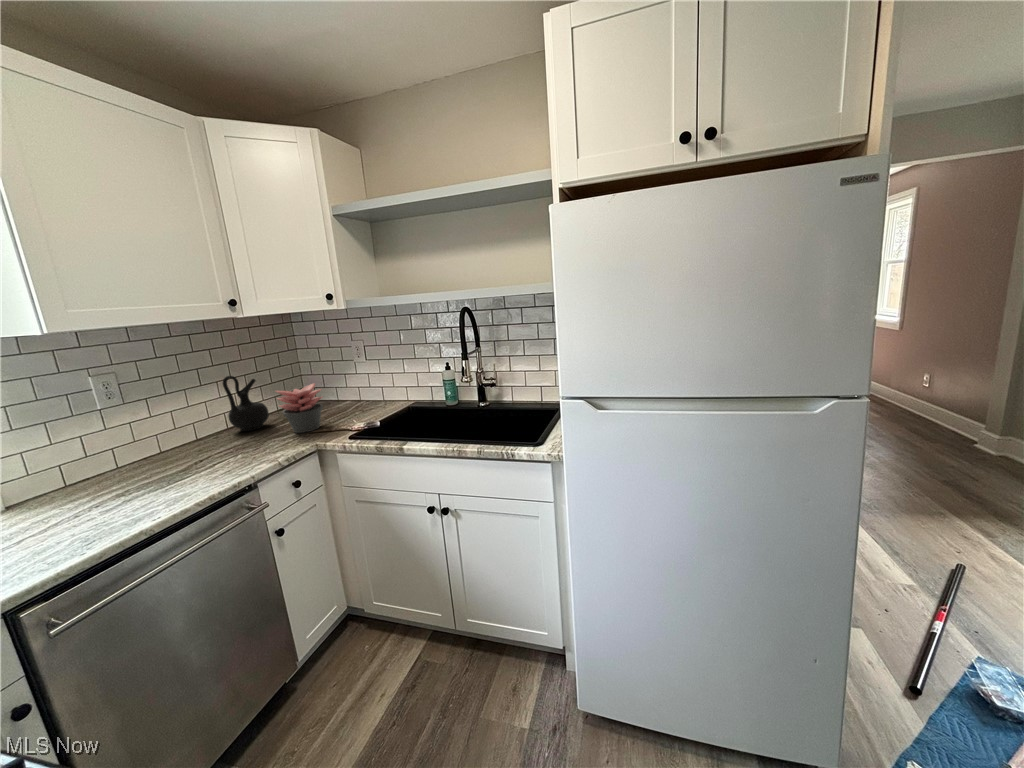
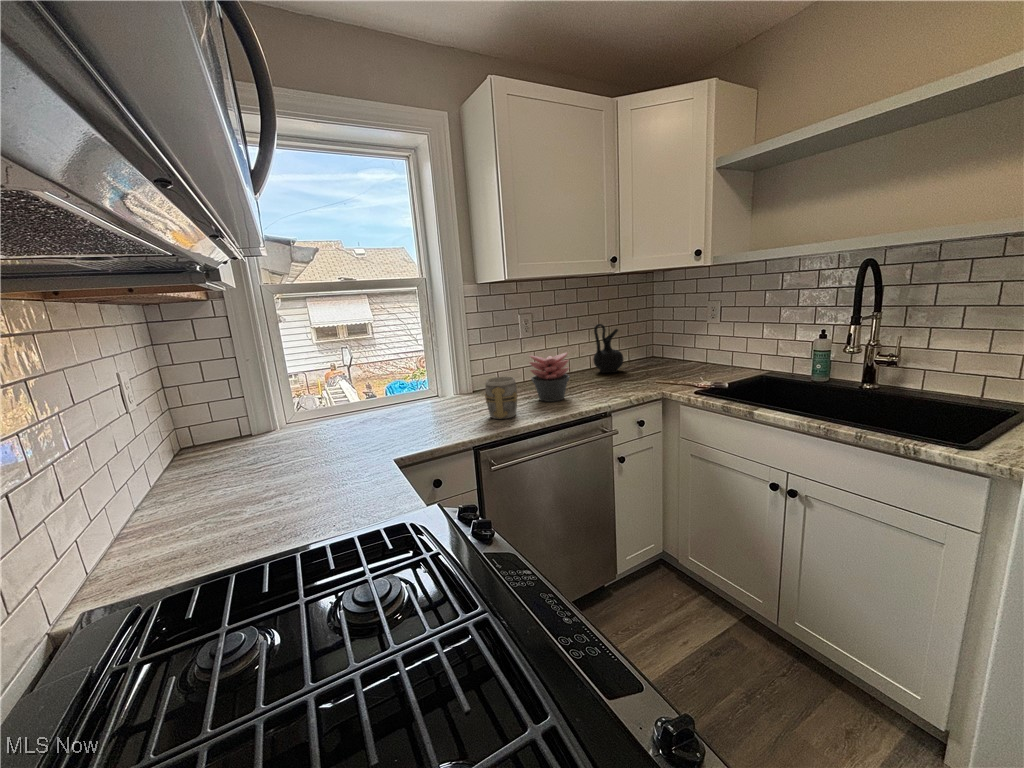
succulent plant: present [276,383,323,433] -> present [530,353,570,402]
mug: none [26,476,100,546] -> present [485,377,517,419]

